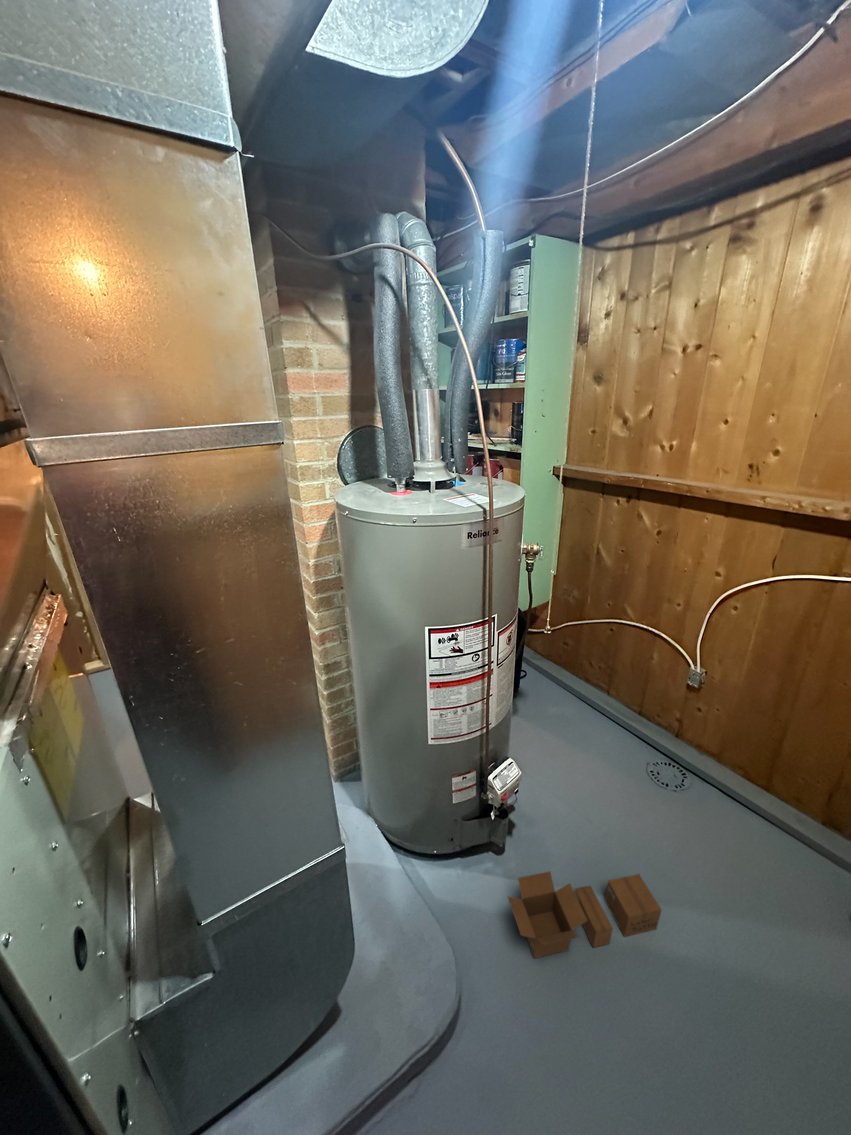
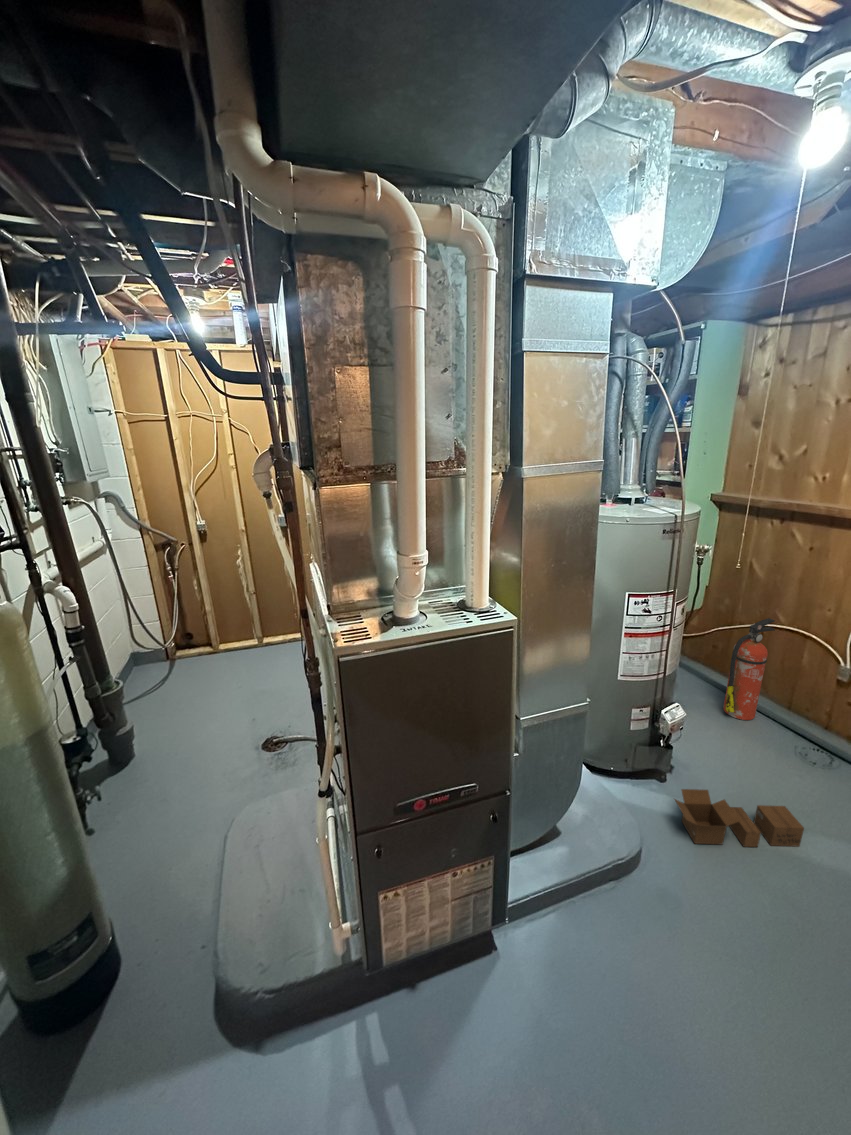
fire extinguisher: none [574,615,624,734] -> present [723,618,775,720]

